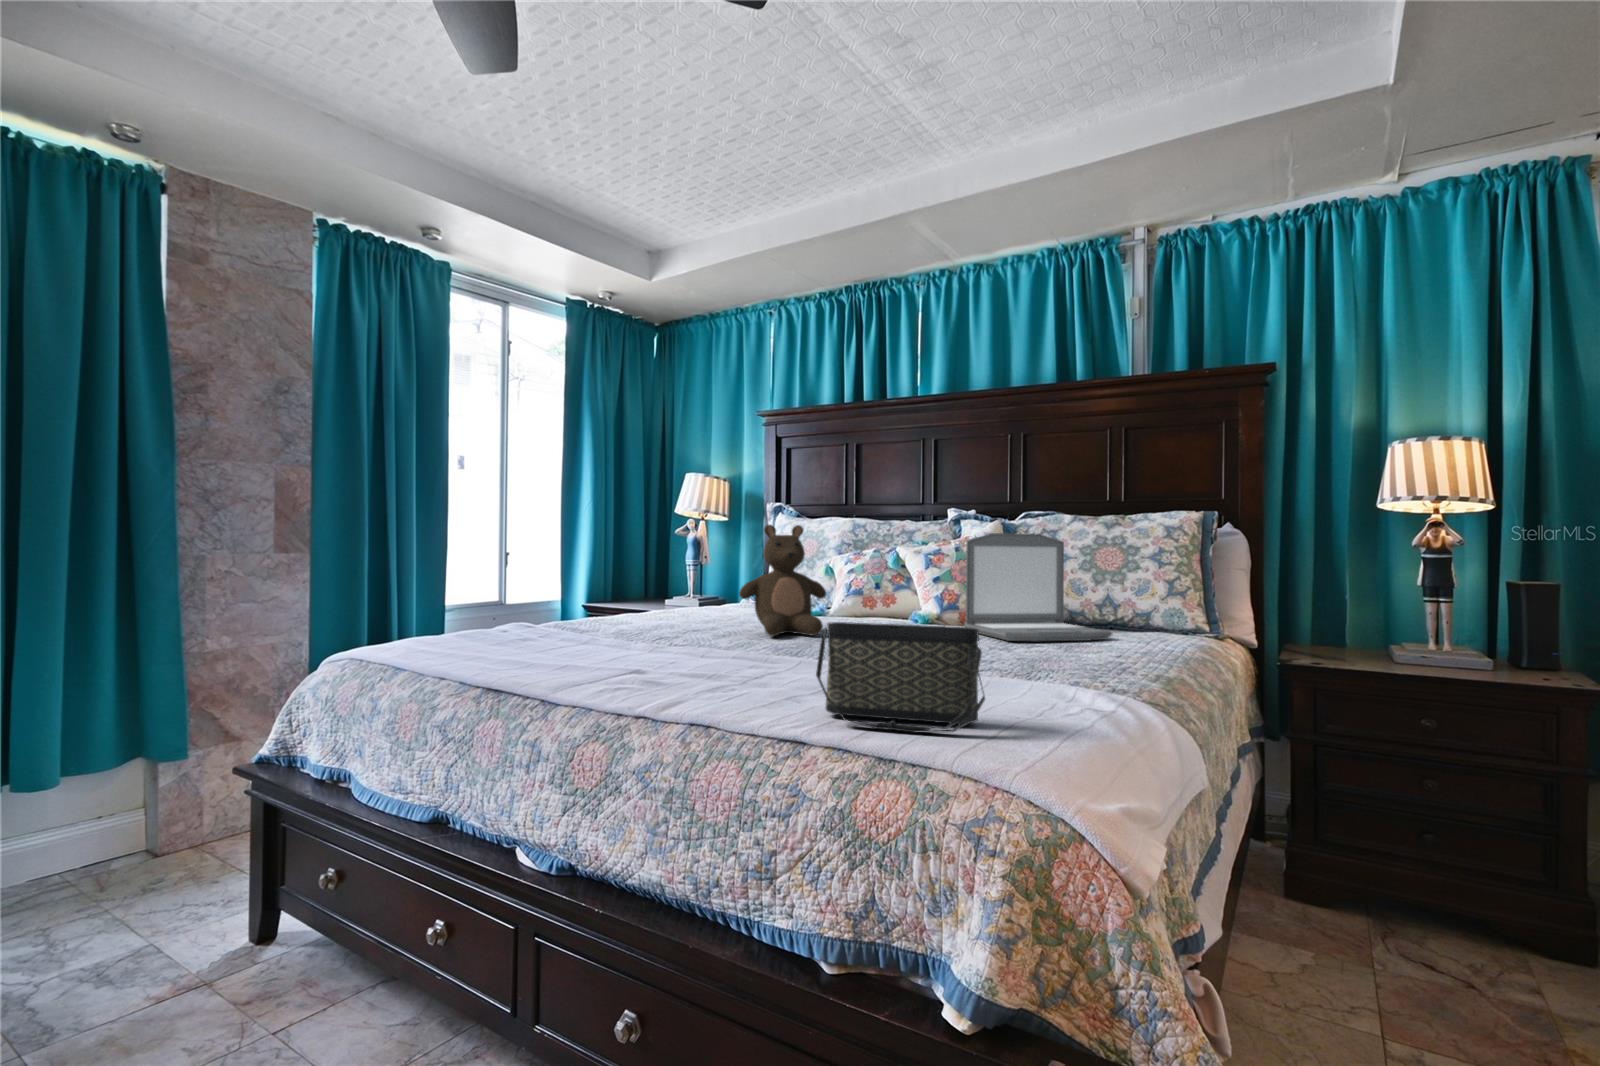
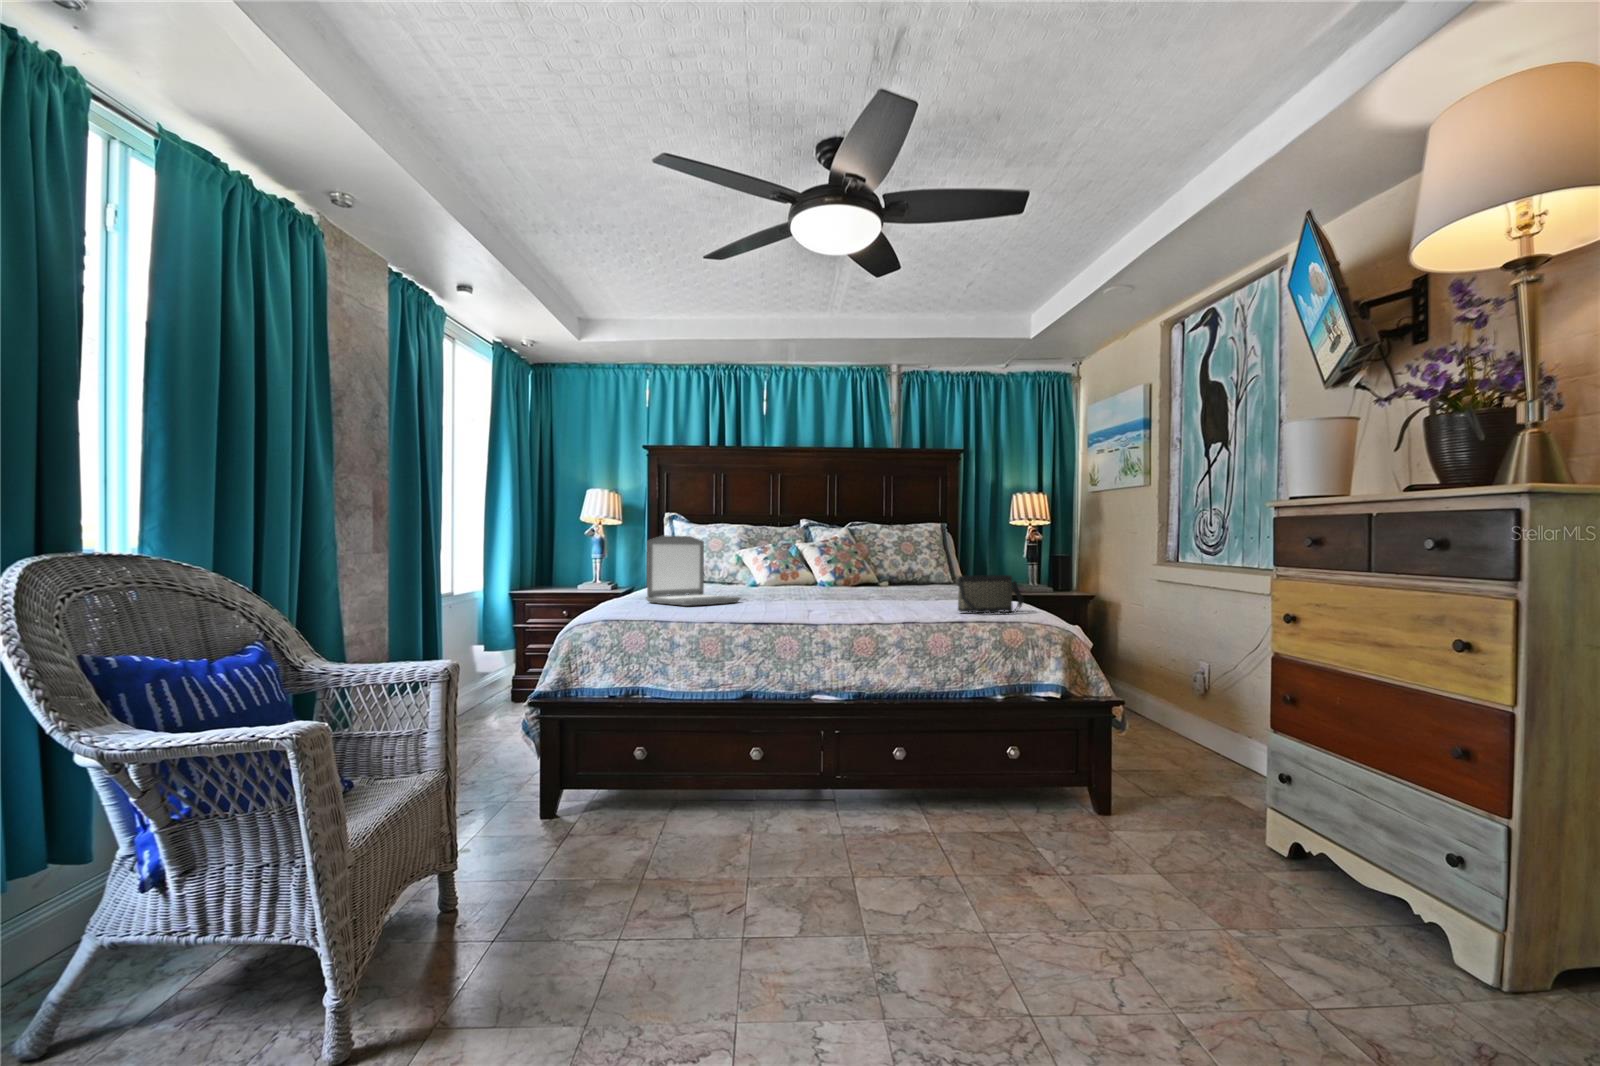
stuffed bear: present [739,525,826,636] -> none [762,531,813,596]
laptop: present [964,533,1112,641] -> present [646,535,740,606]

